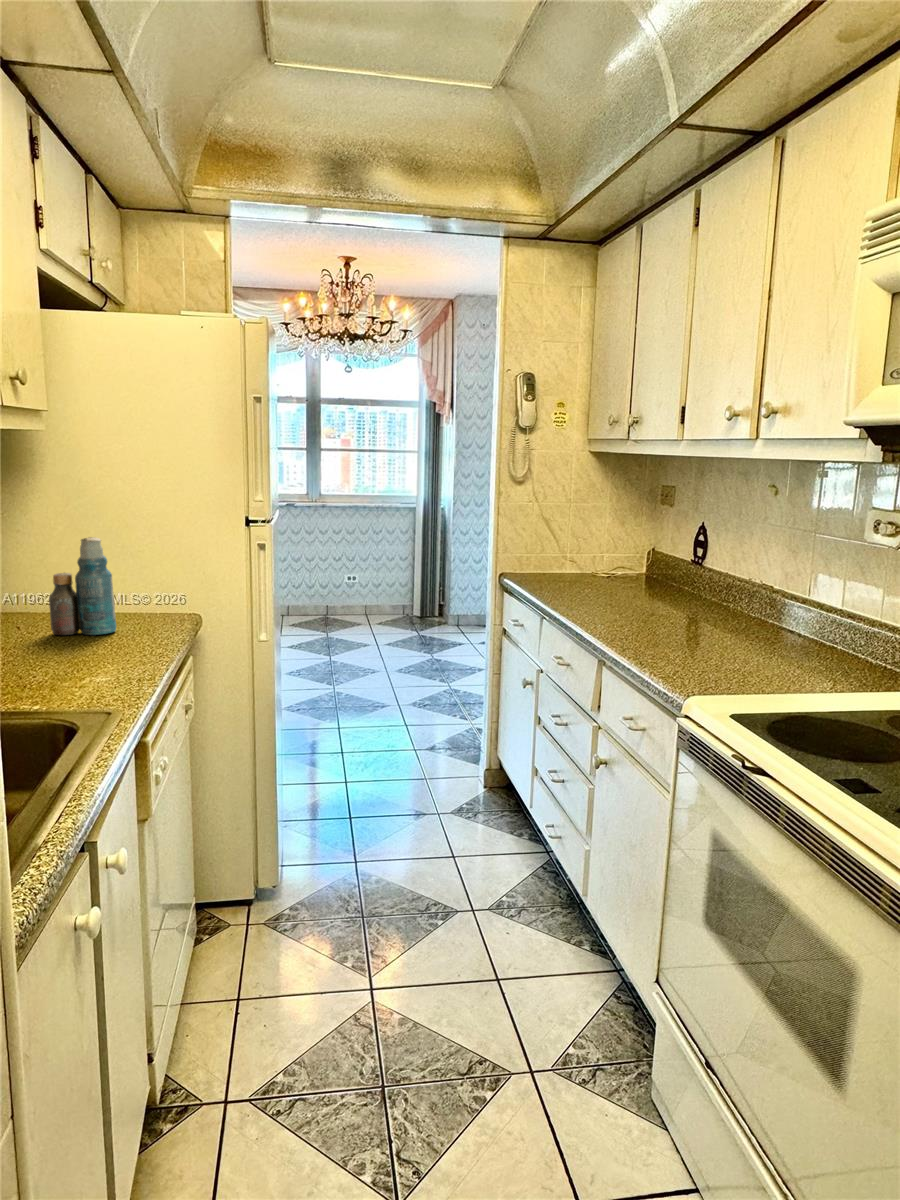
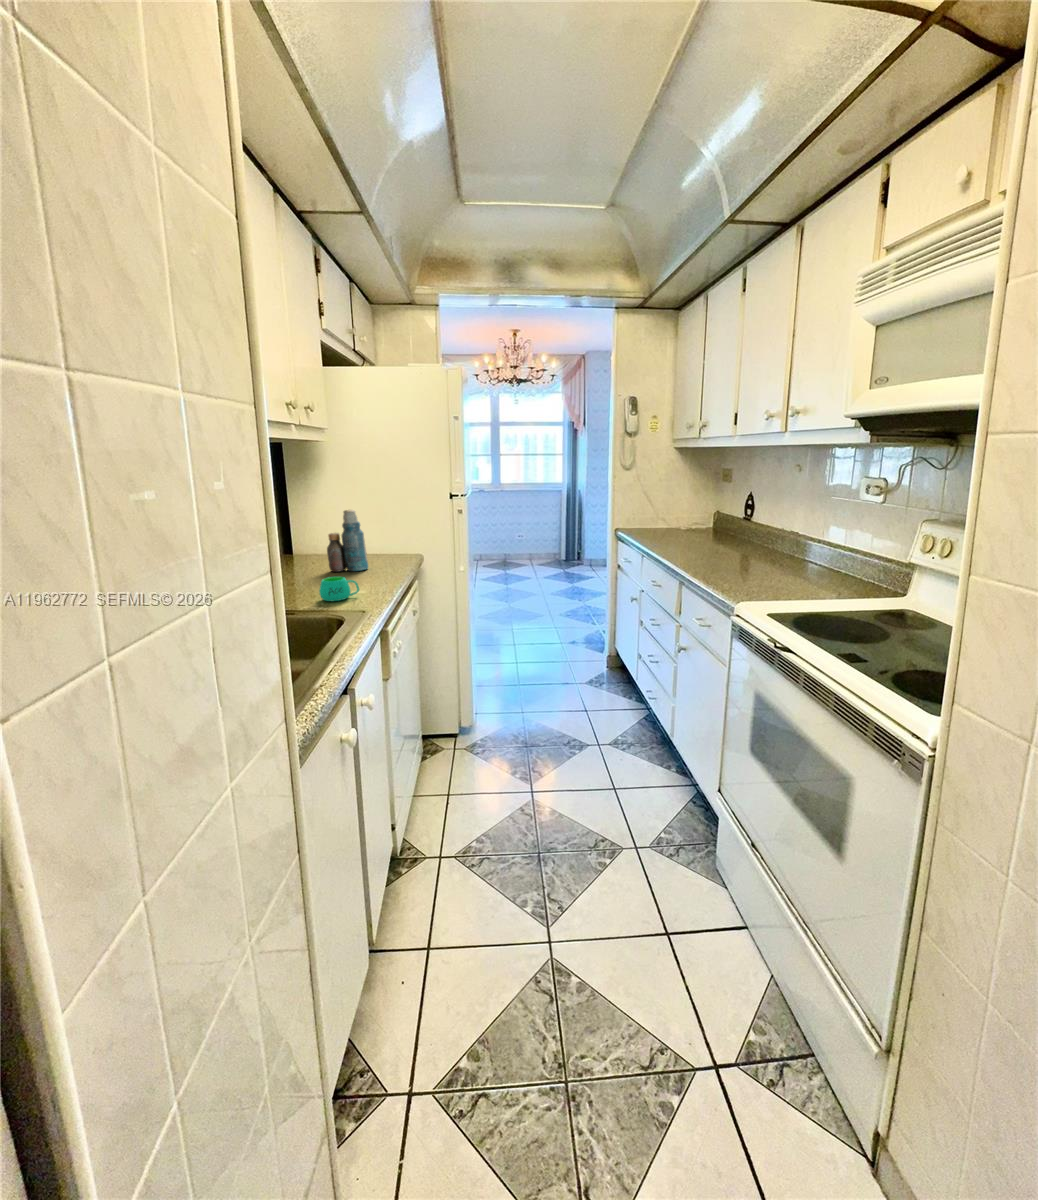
mug: none [45,646,110,686] -> present [319,577,359,601]

